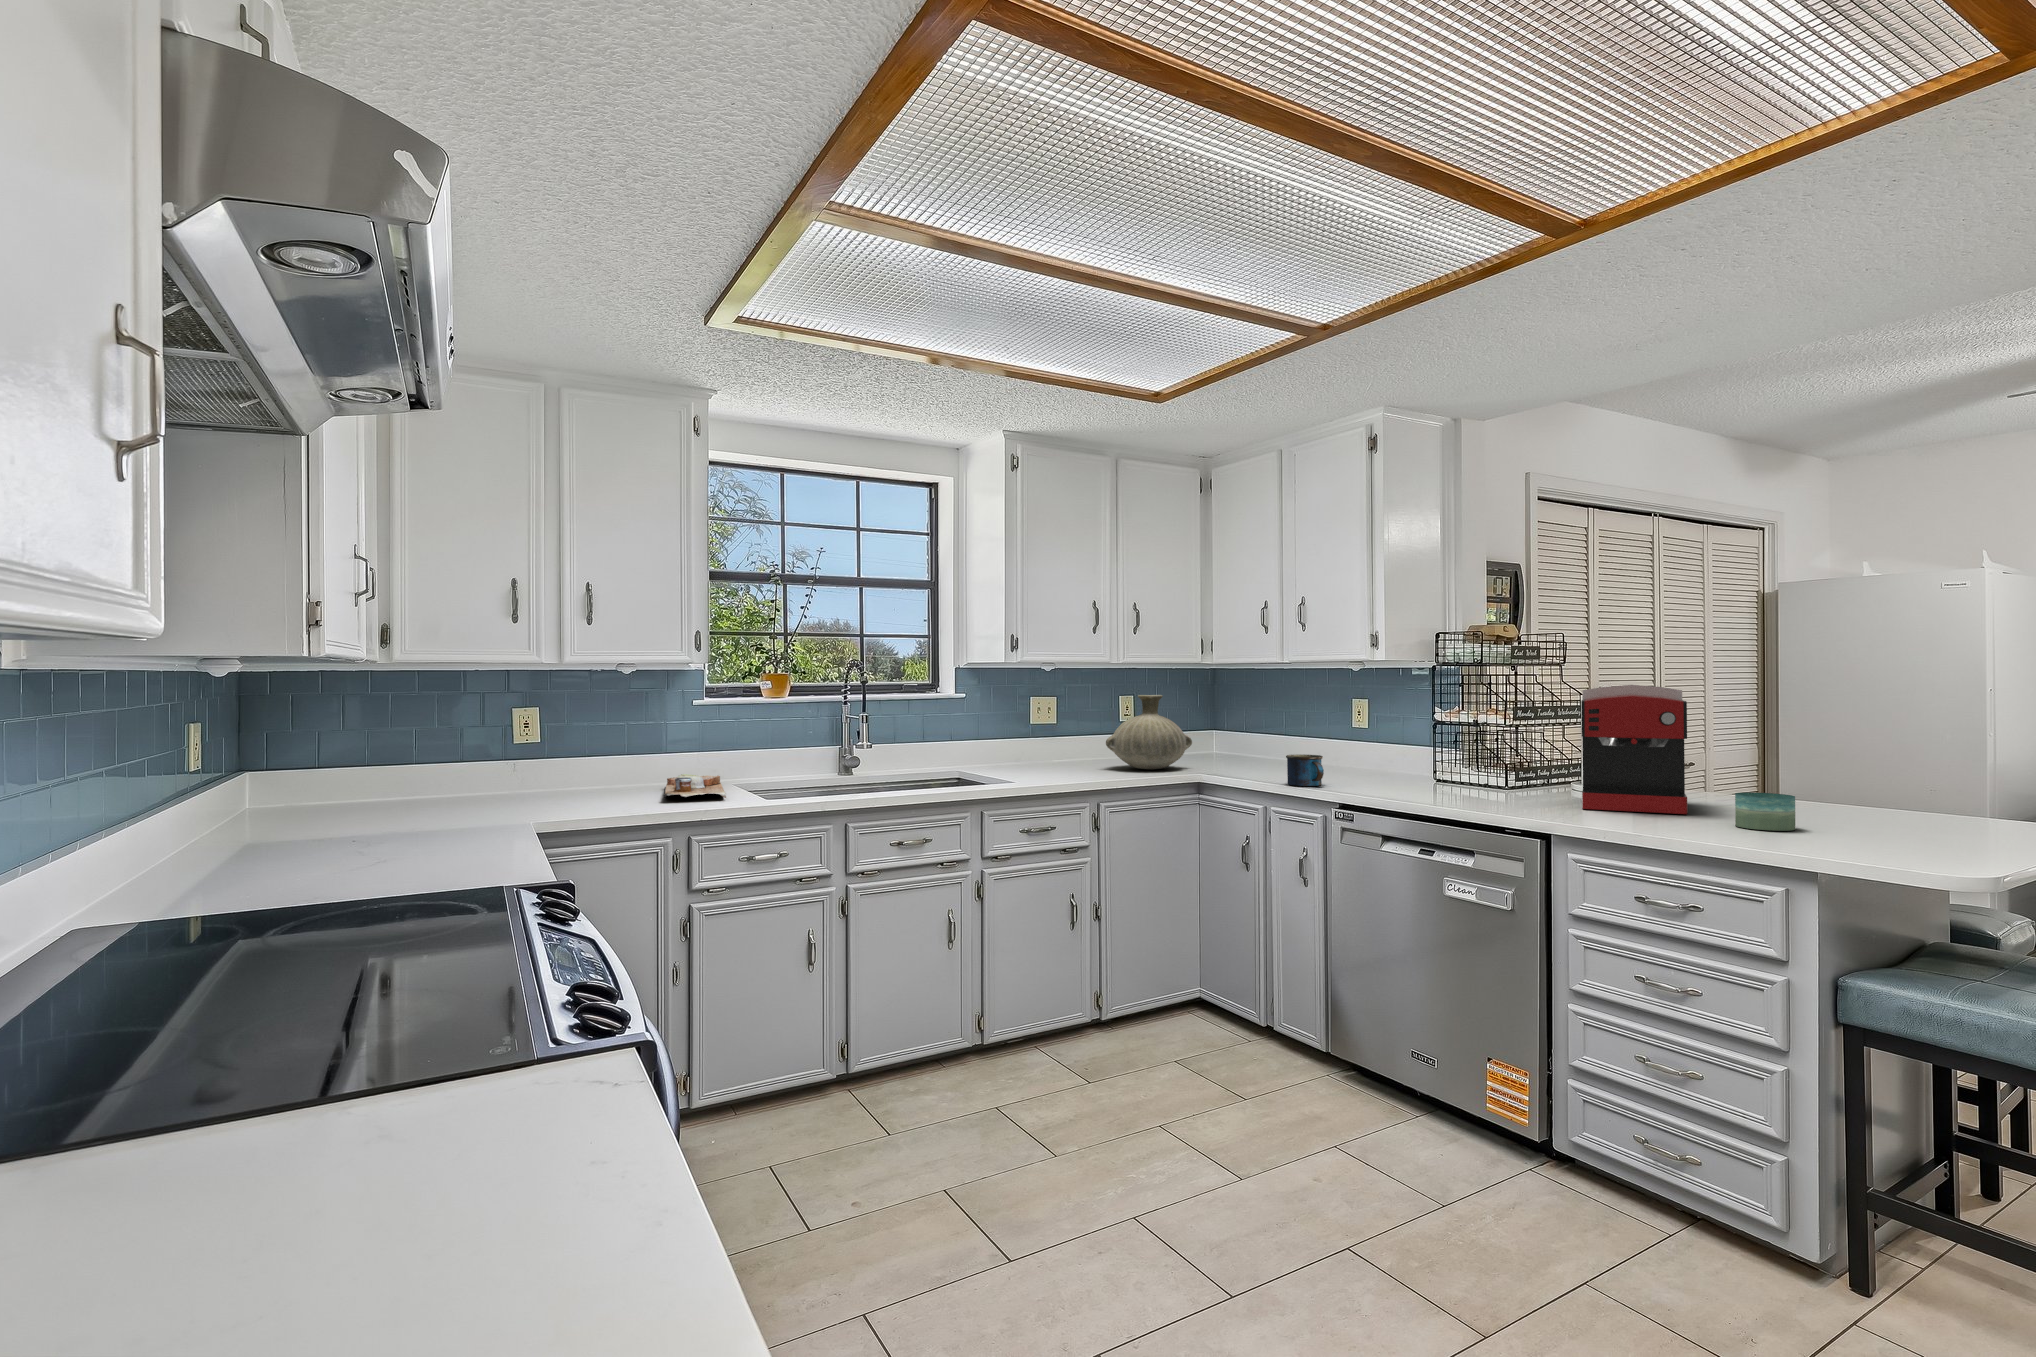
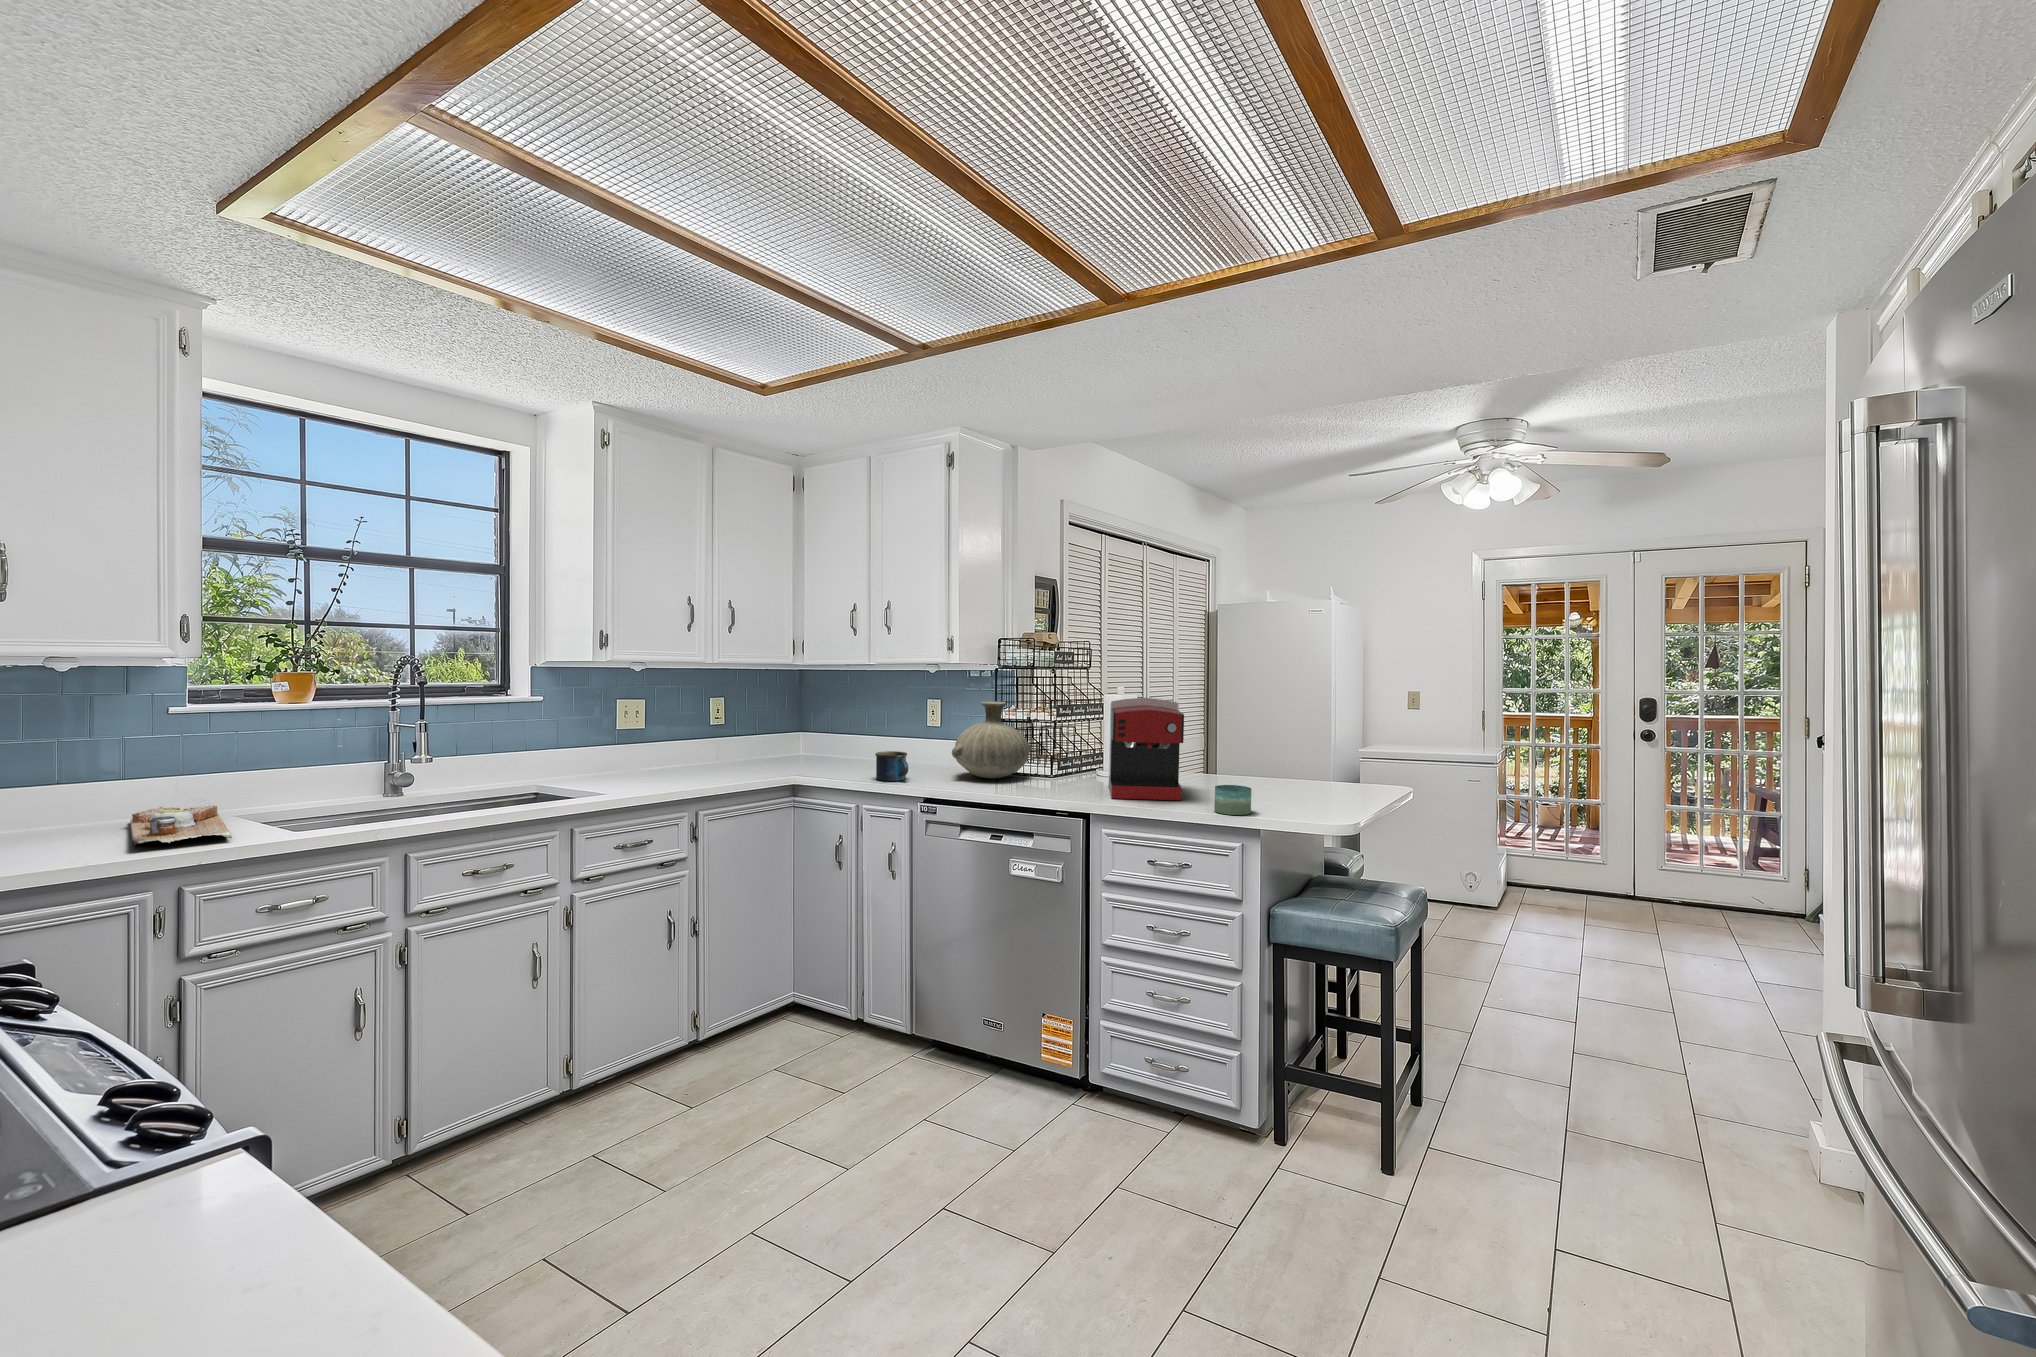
vase: present [1106,695,1192,769] -> present [952,702,1031,778]

